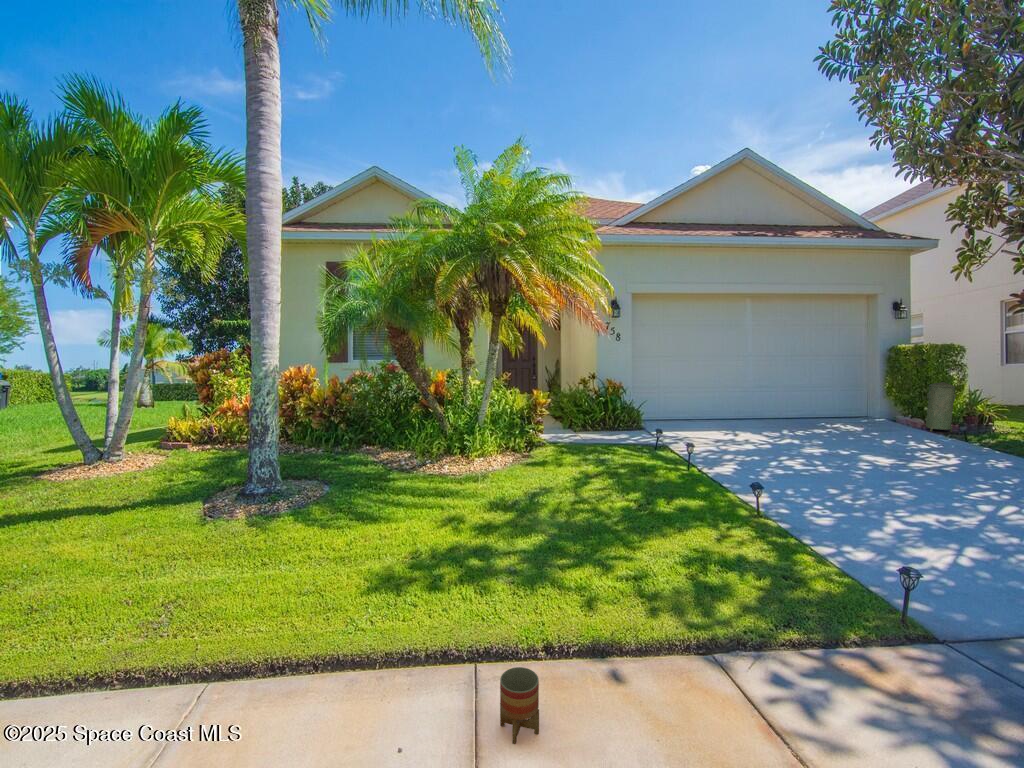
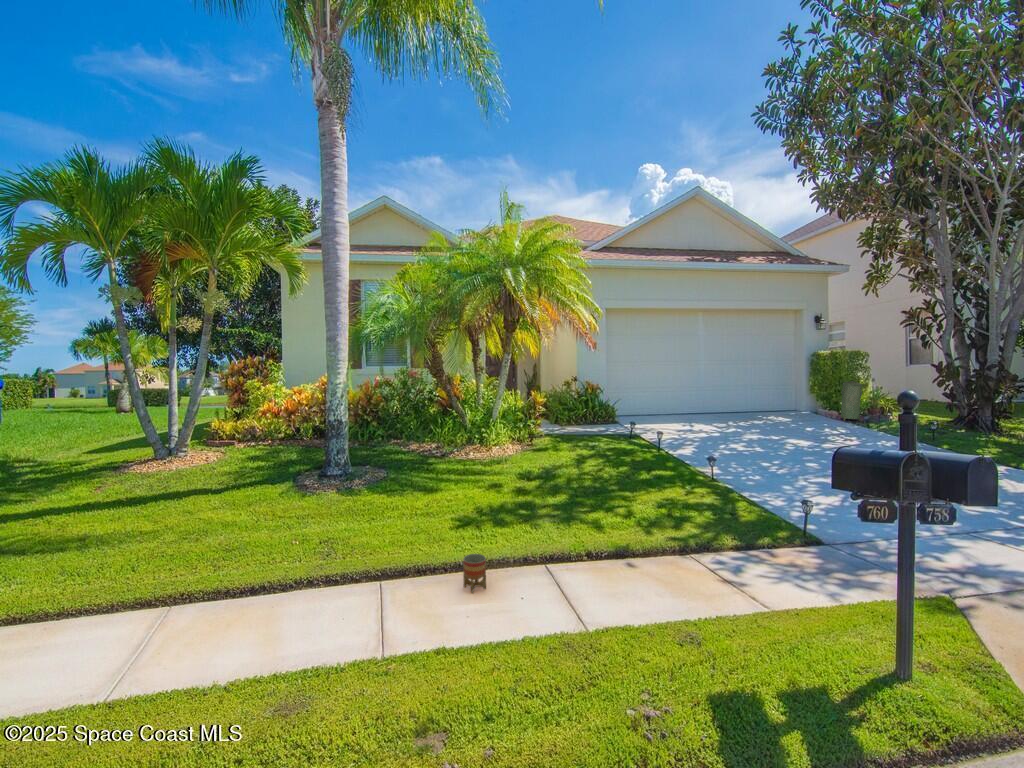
planter: present [500,667,539,744] -> present [463,554,486,593]

